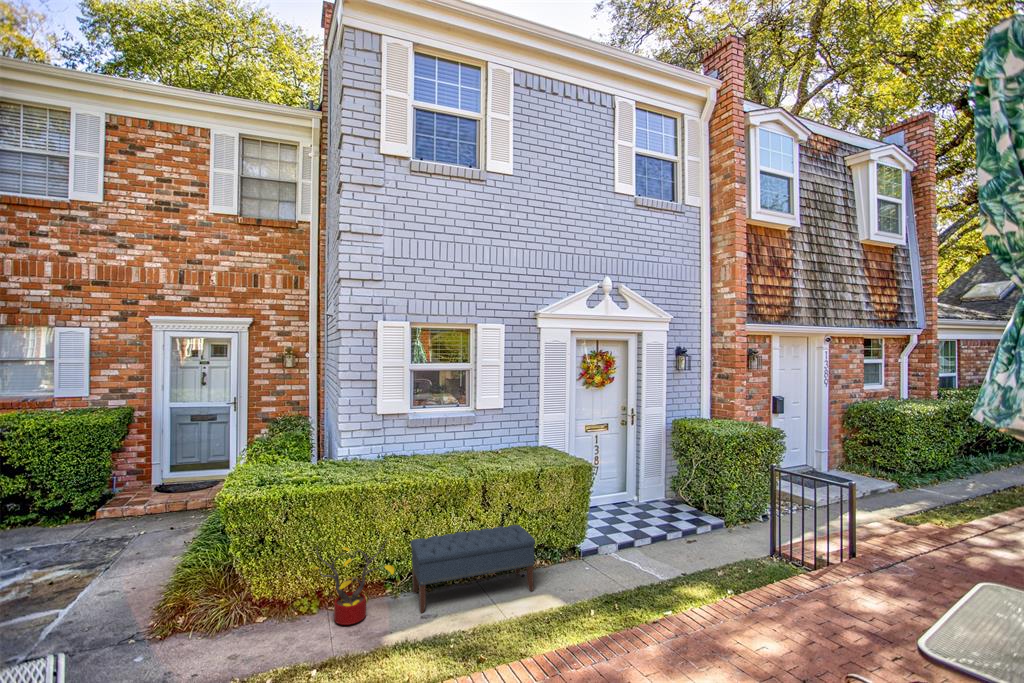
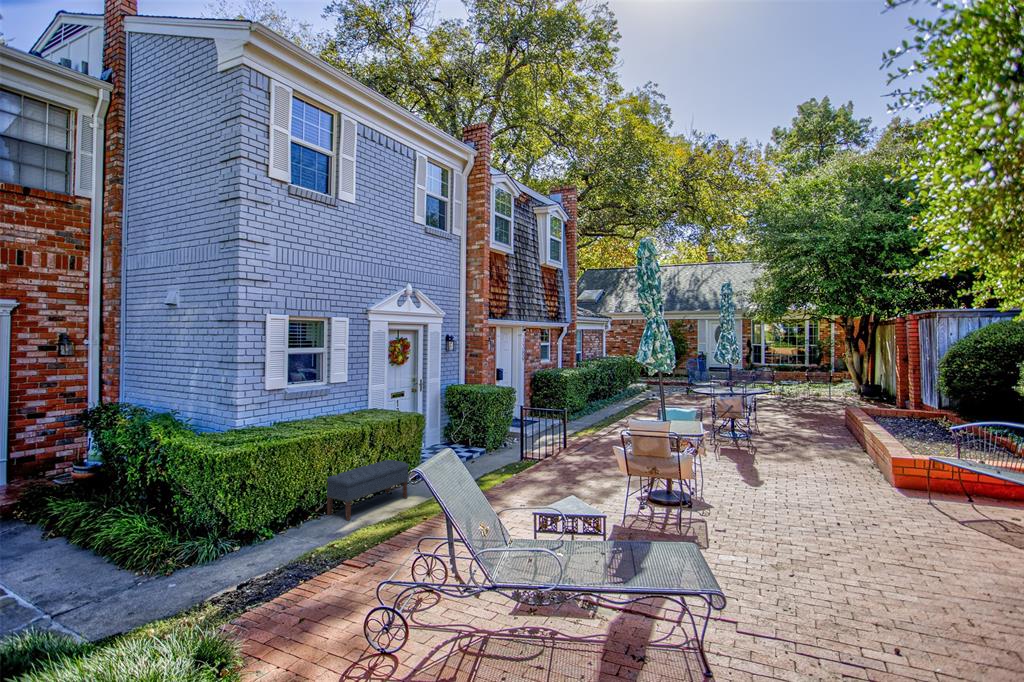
decorative plant: present [313,539,395,625] -> none [266,474,332,537]

